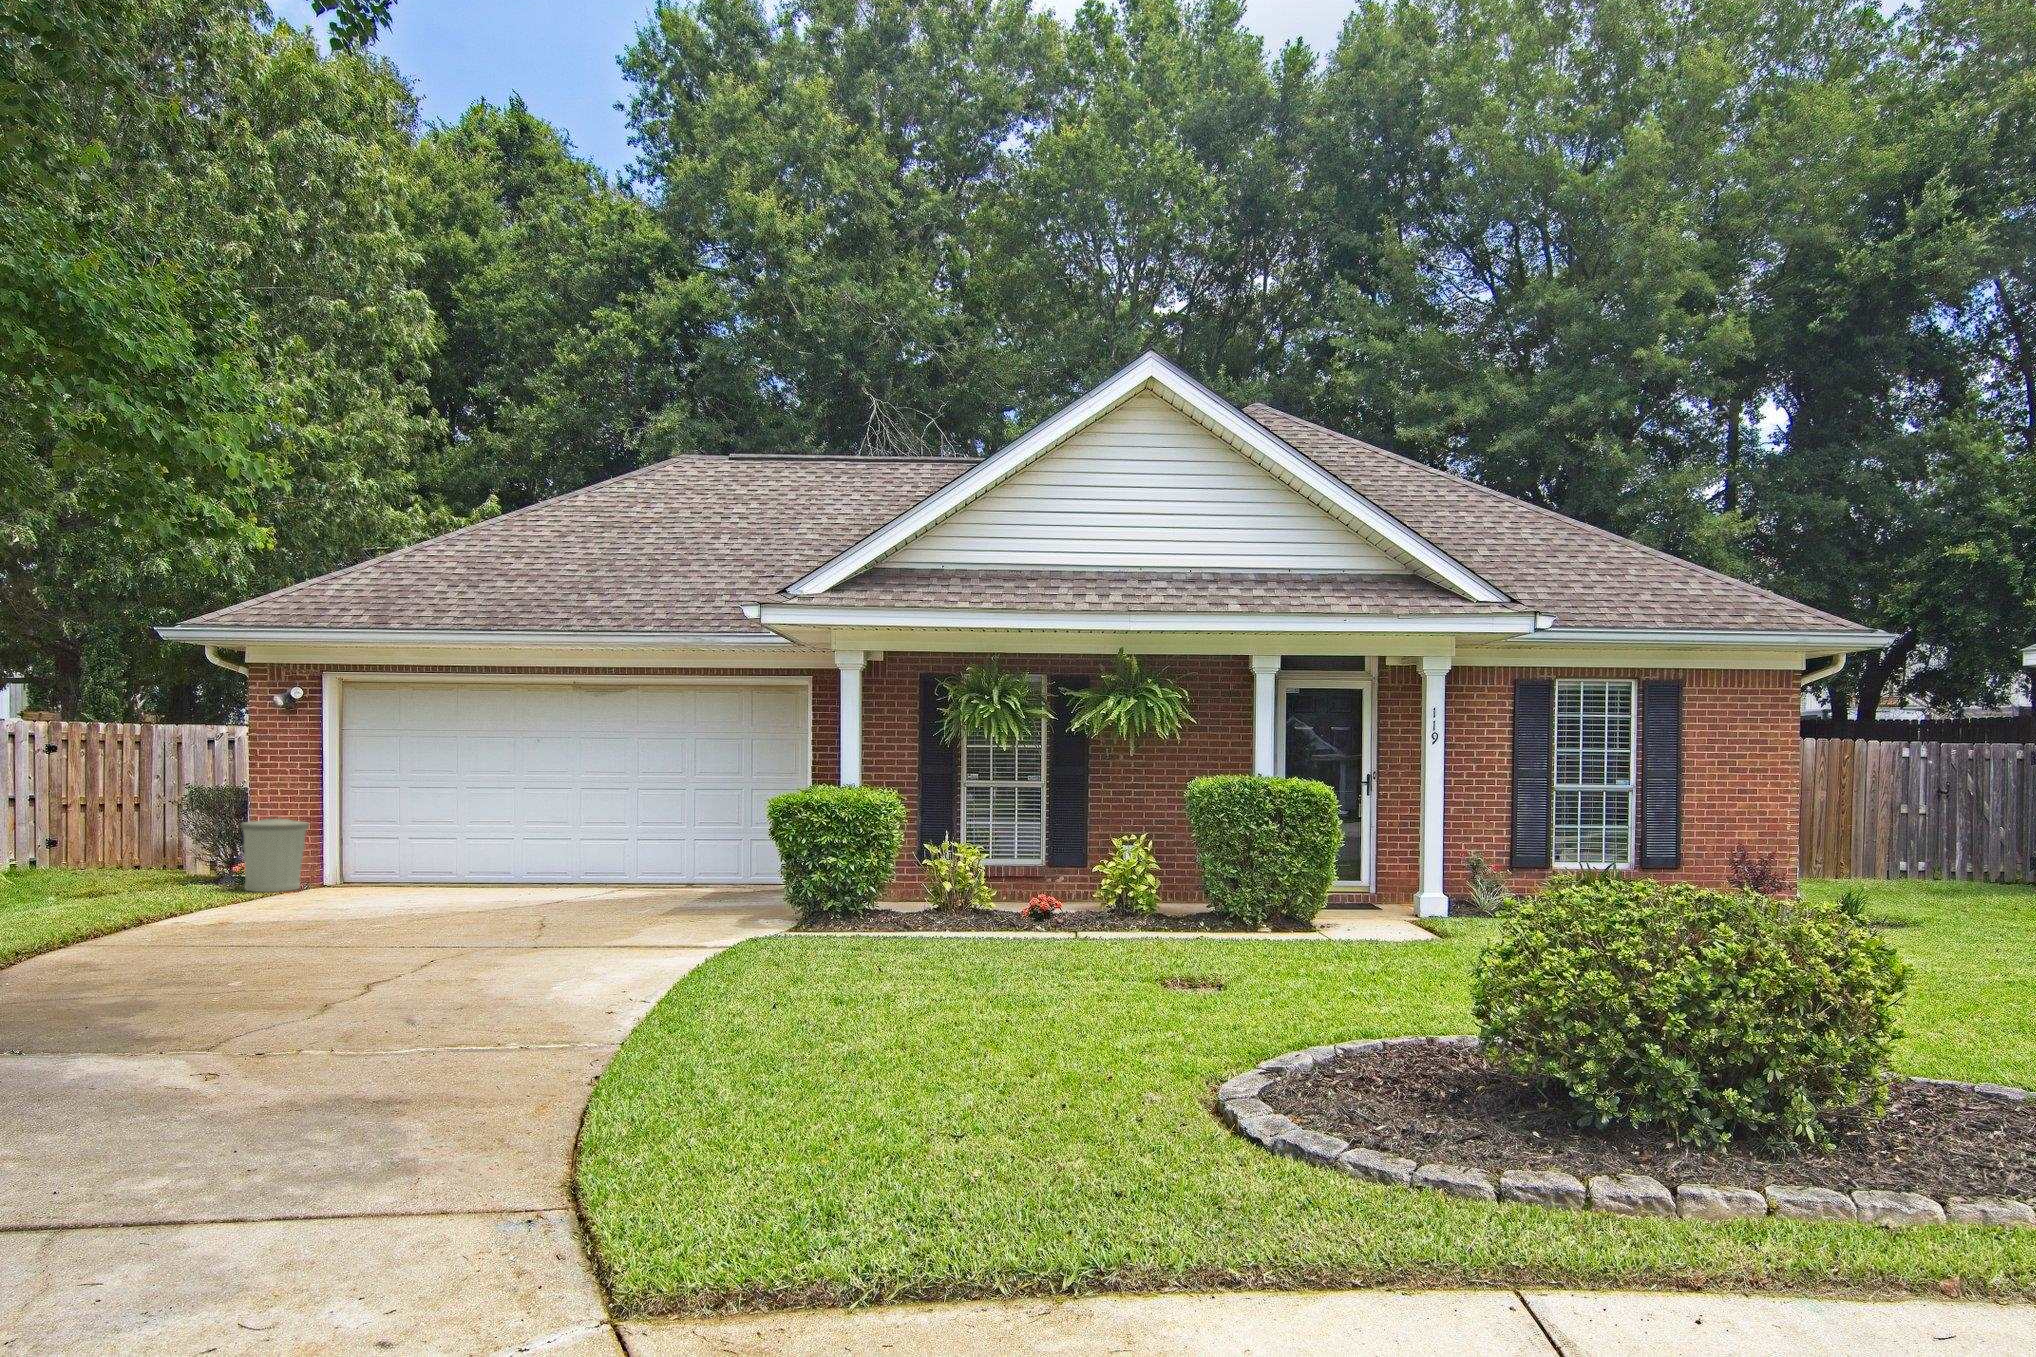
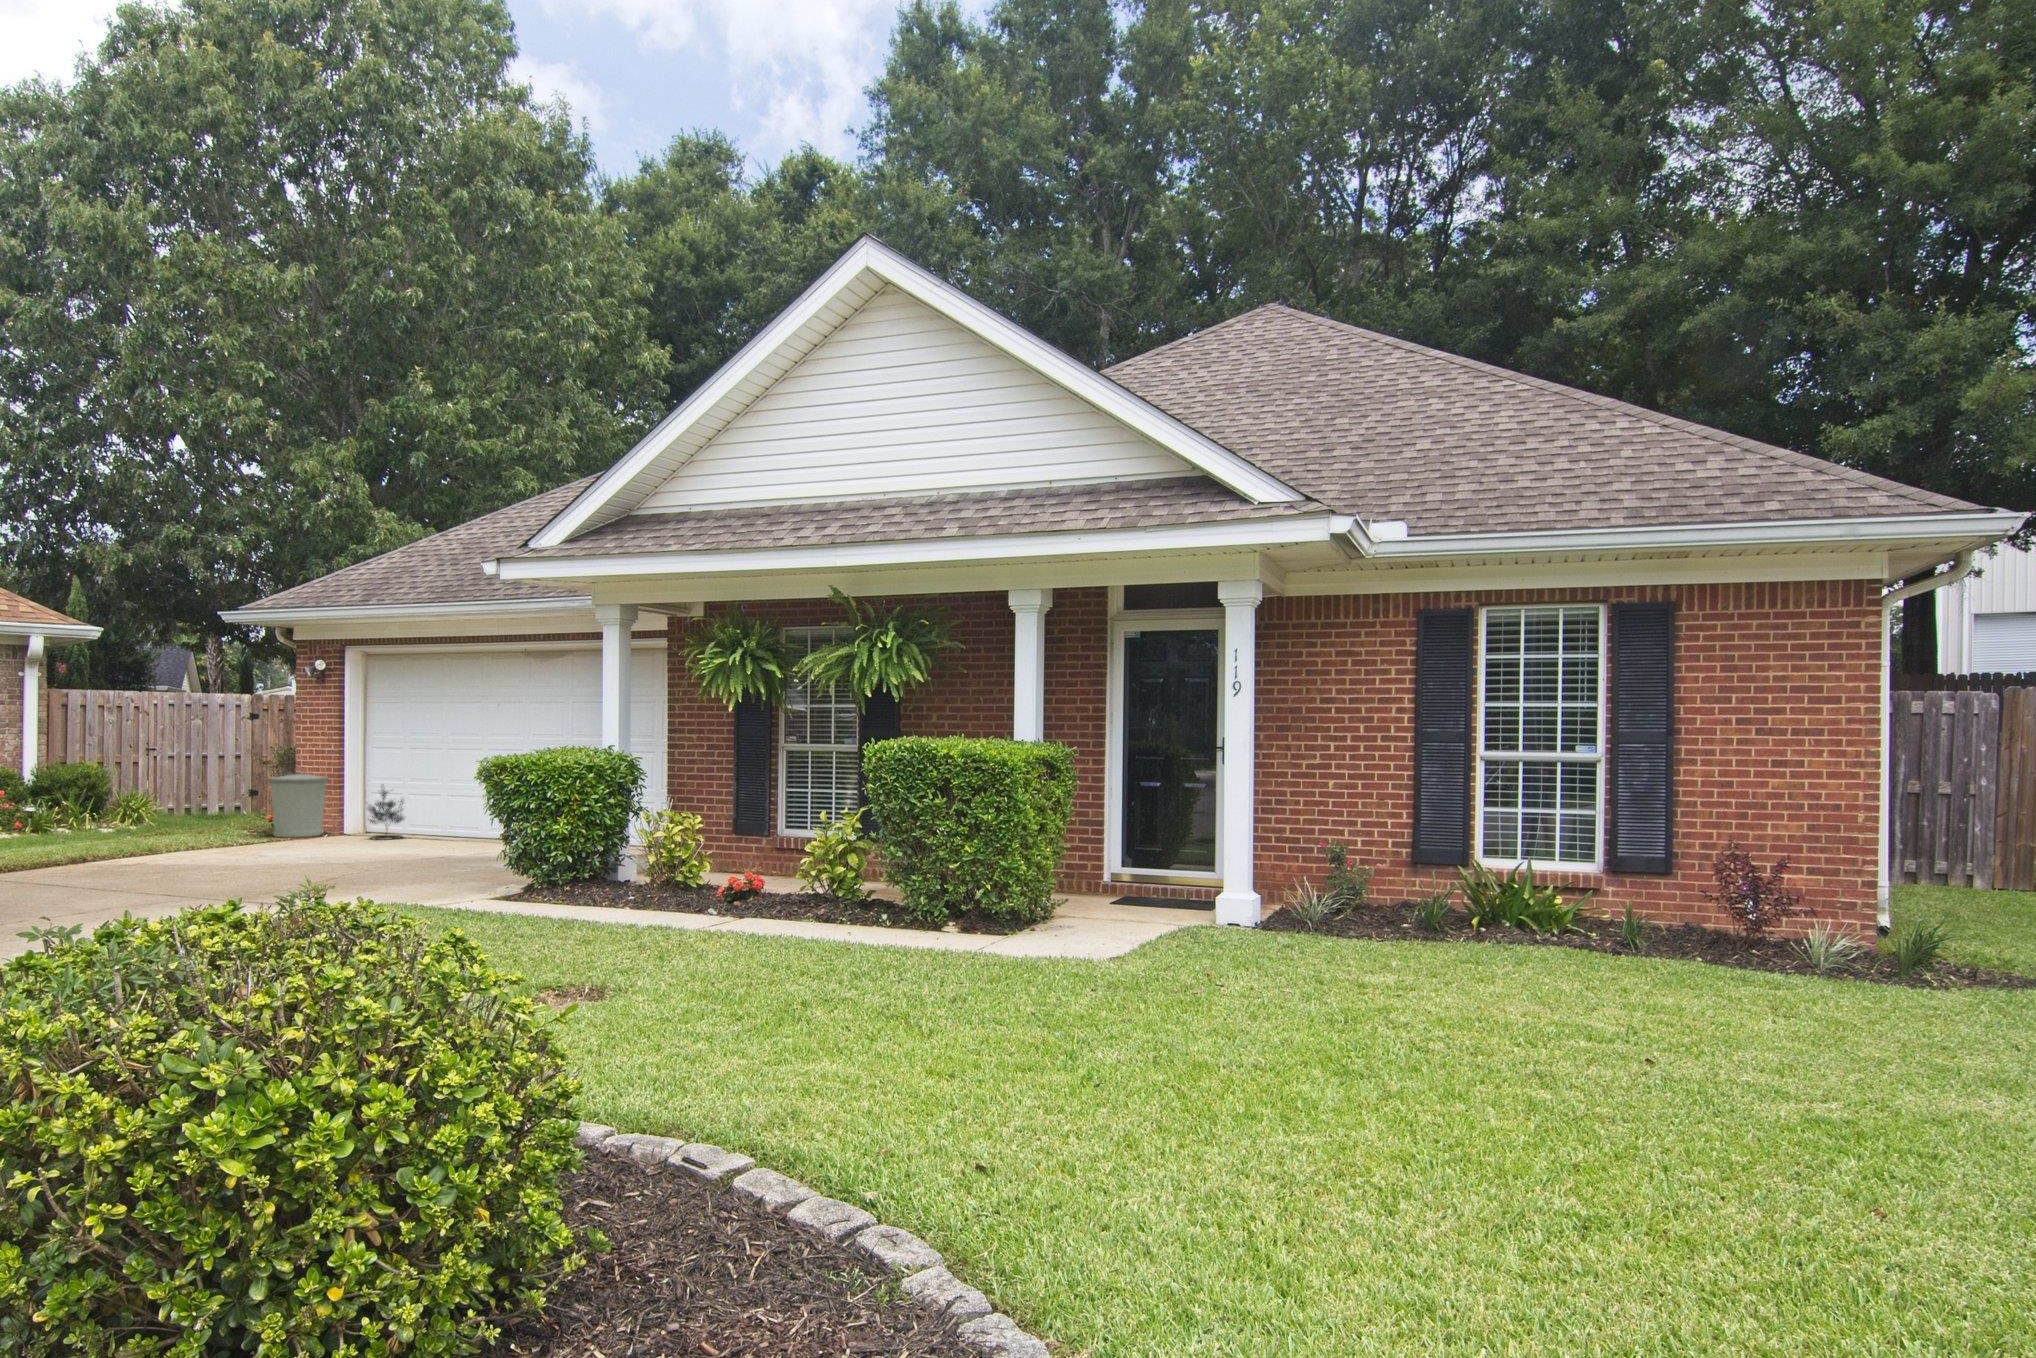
potted tree: none [371,827,413,890] -> present [368,788,403,840]

